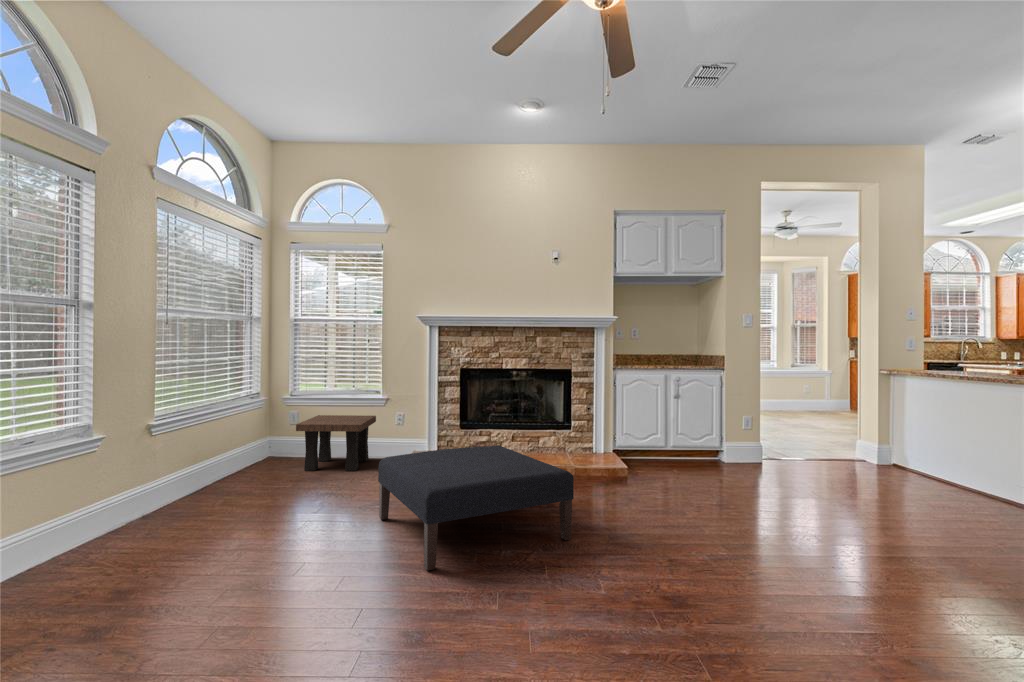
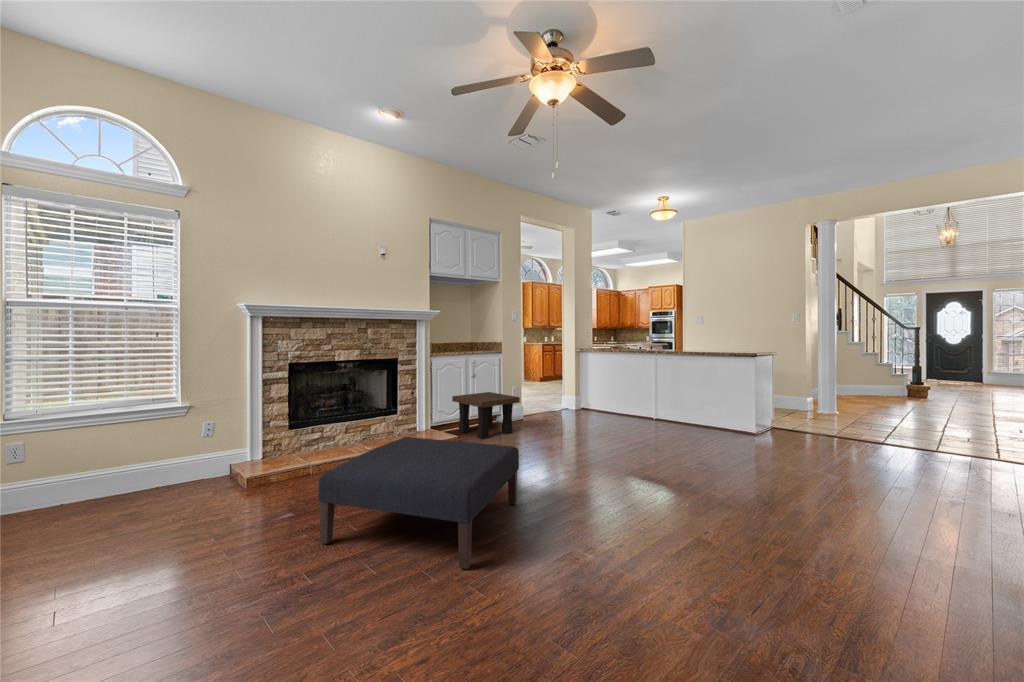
side table: present [296,415,376,471] -> present [452,392,520,439]

